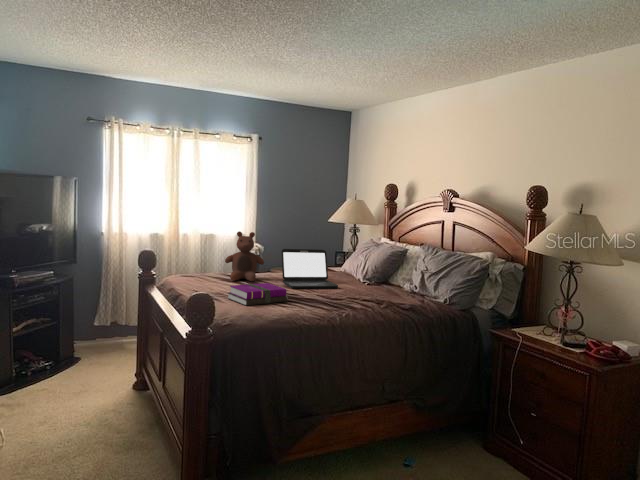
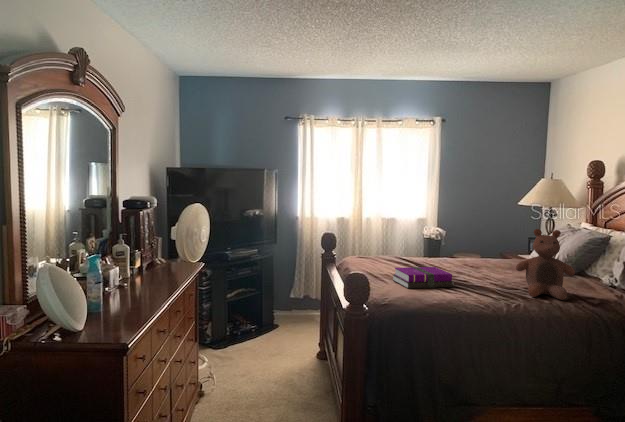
stuffed bear: present [225,231,264,281] -> present [516,229,575,300]
laptop: present [282,249,338,289] -> none [455,233,518,277]

